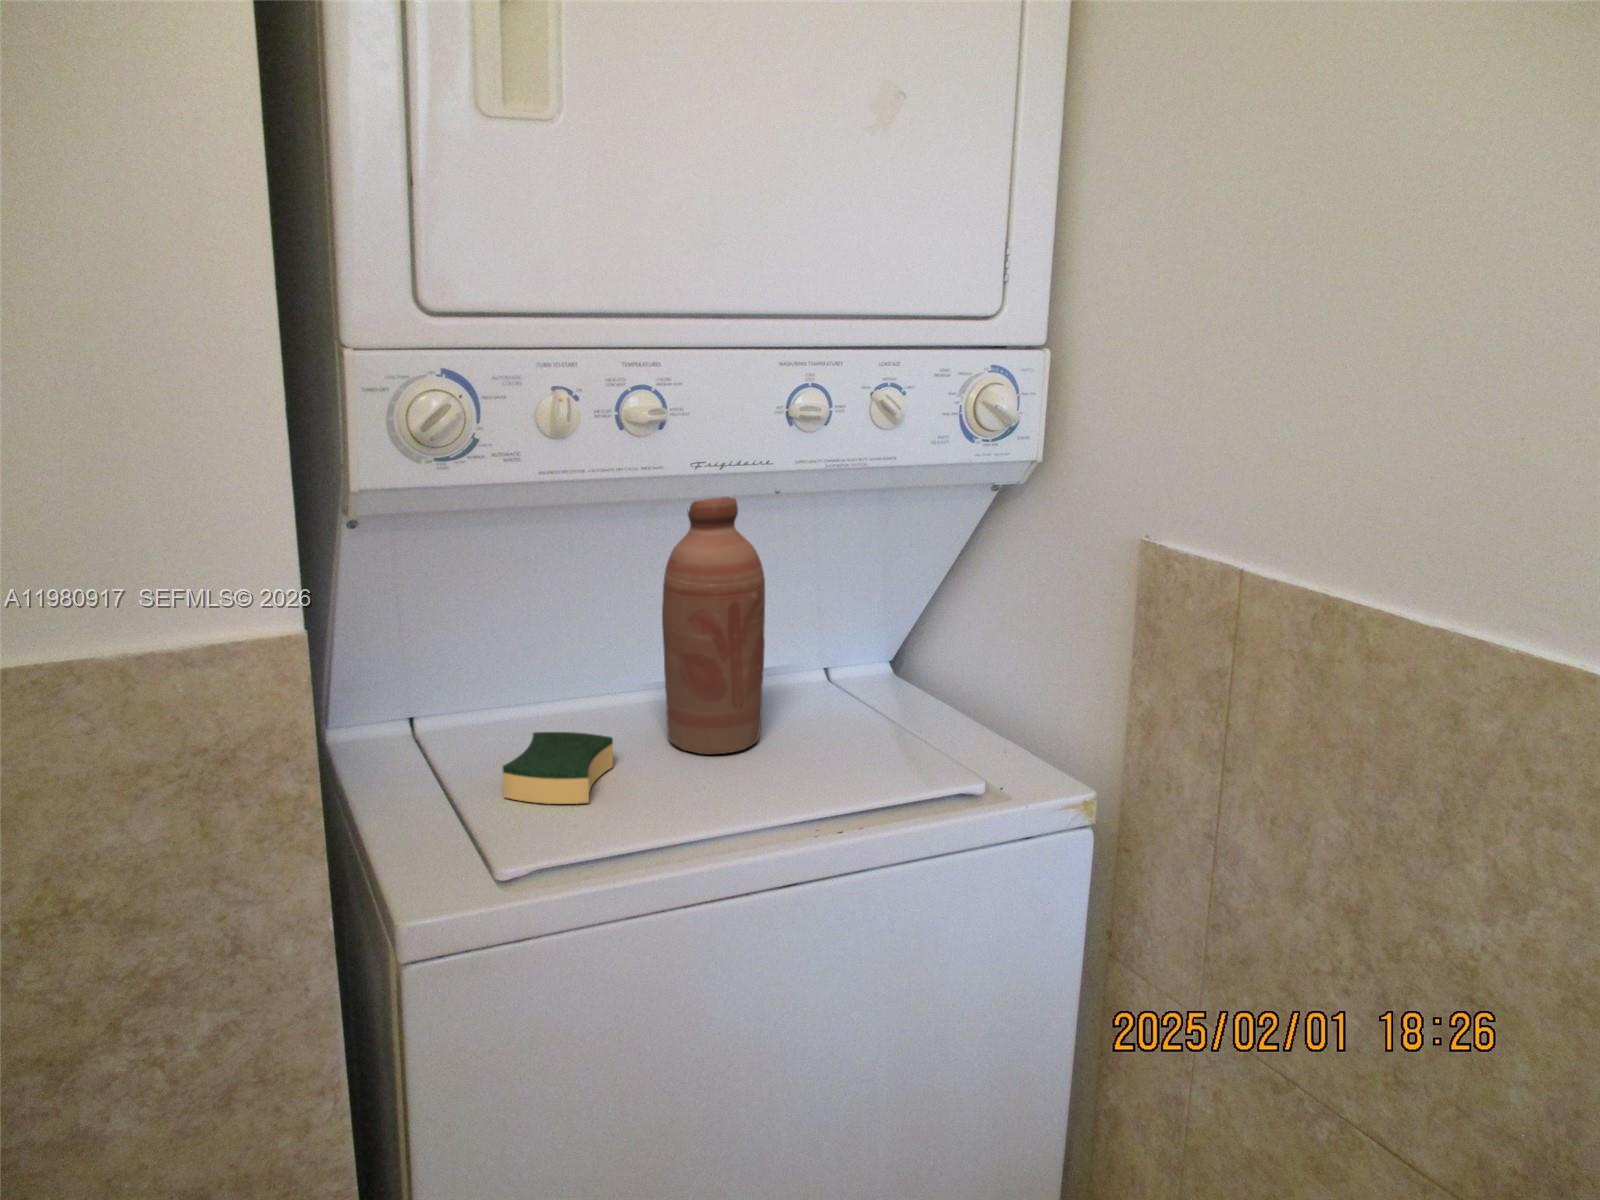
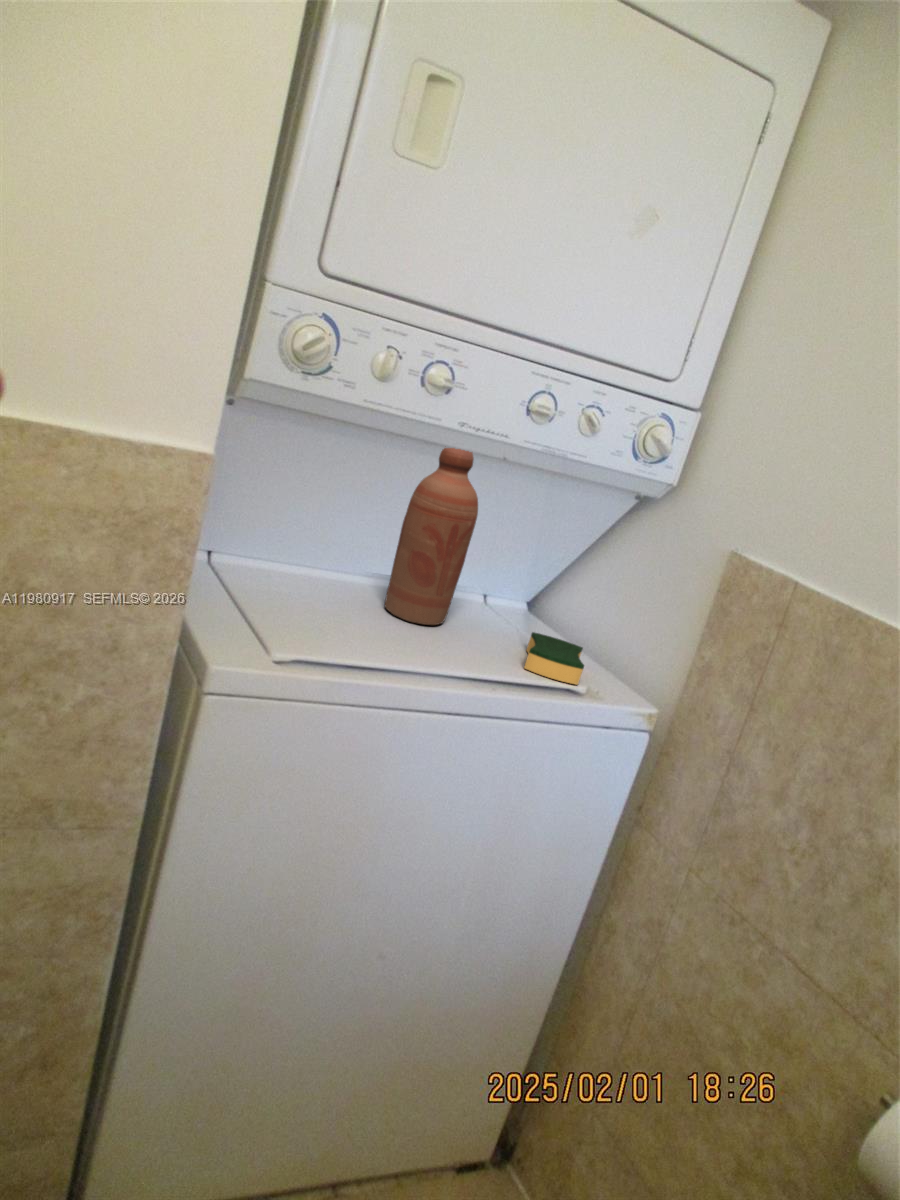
sponge: present [503,732,613,804] -> present [524,632,584,685]

